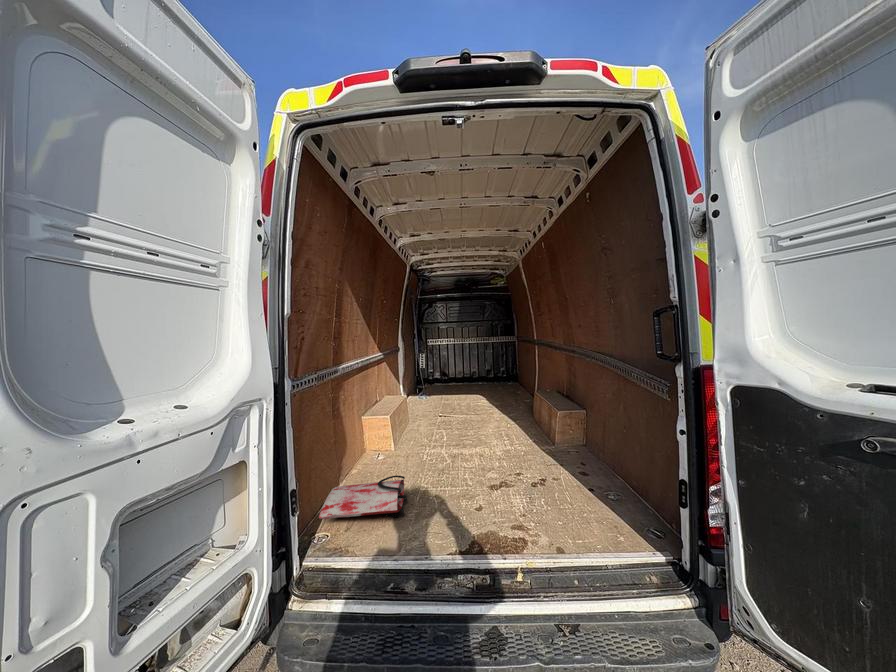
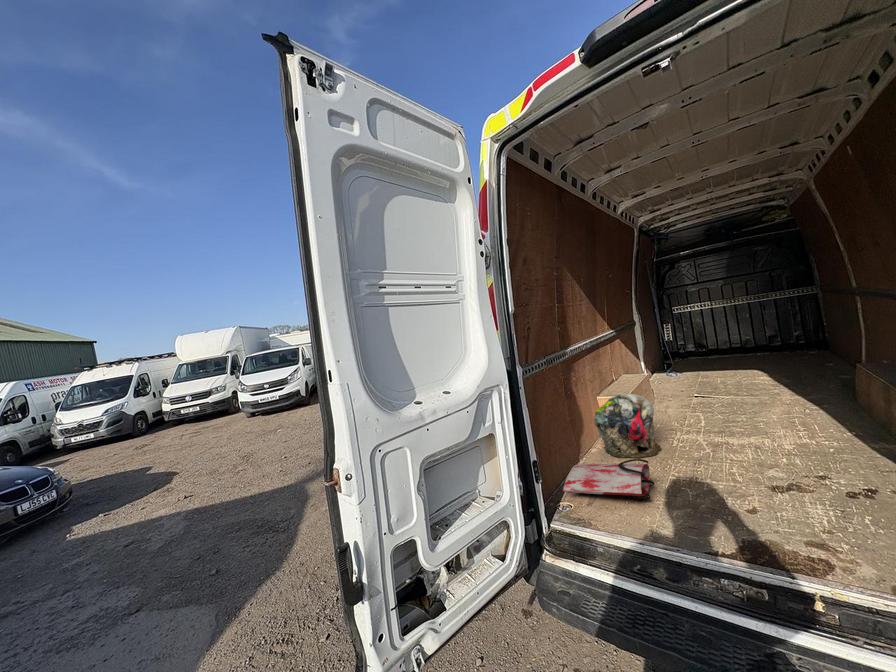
laundry basket: none [356,413,414,475] -> present [594,394,661,458]

